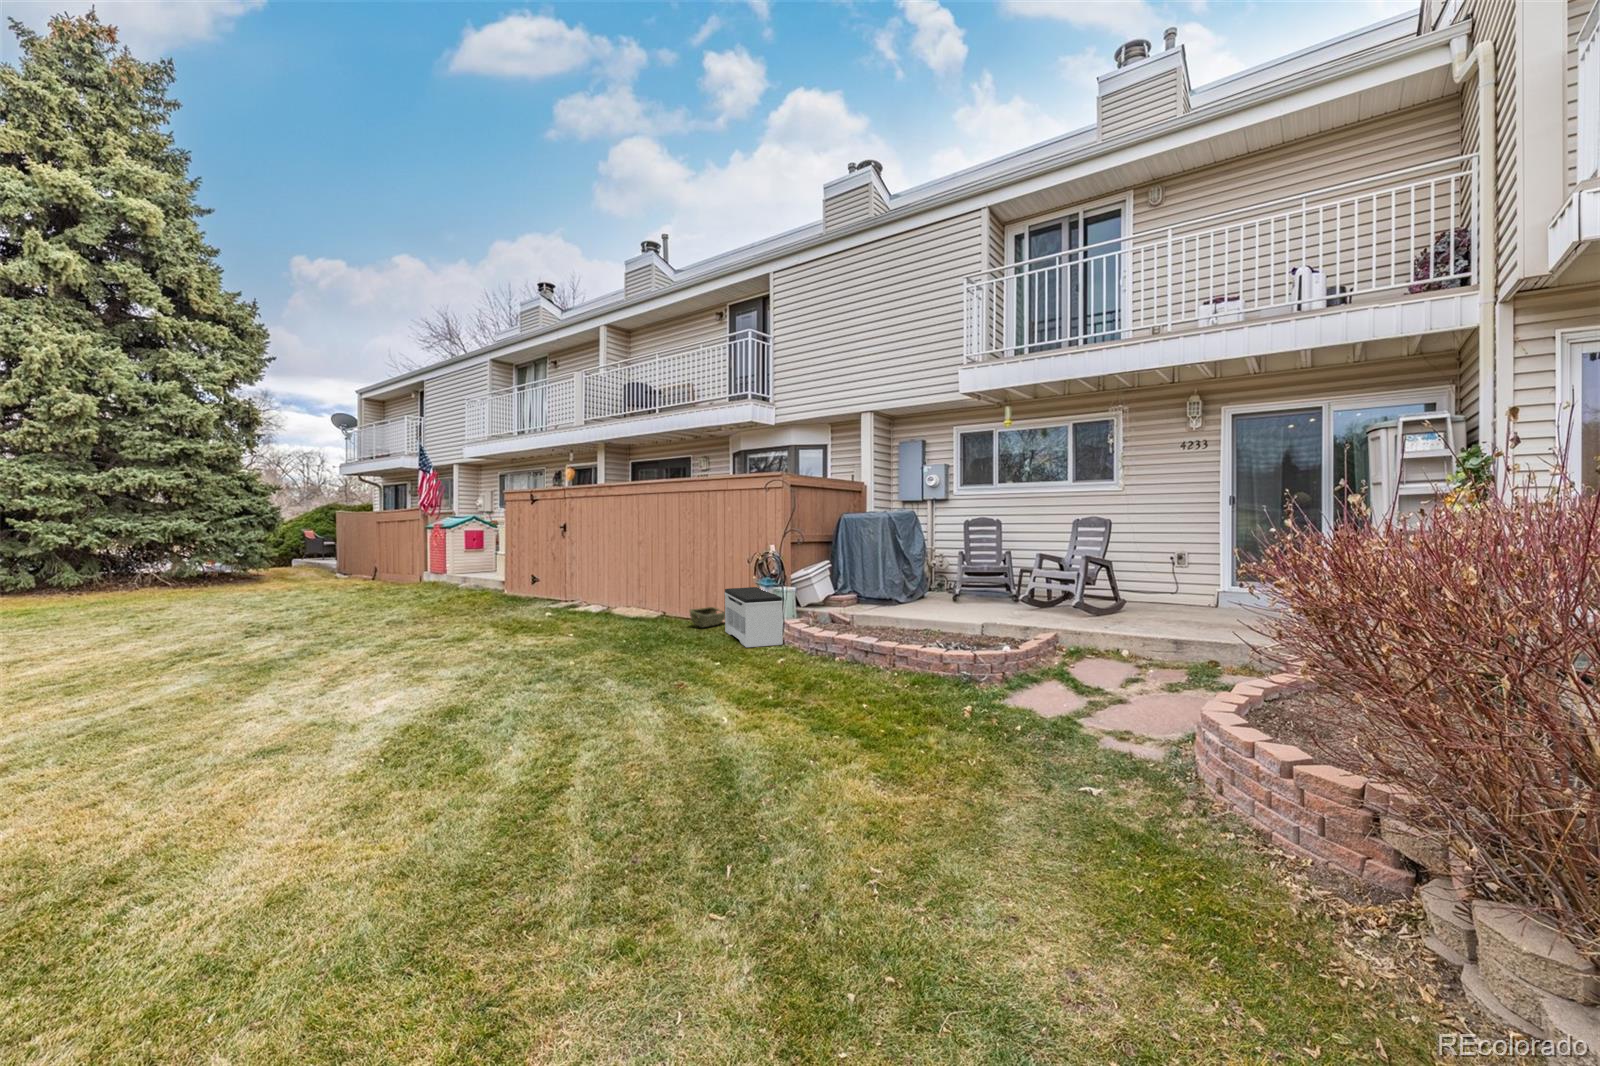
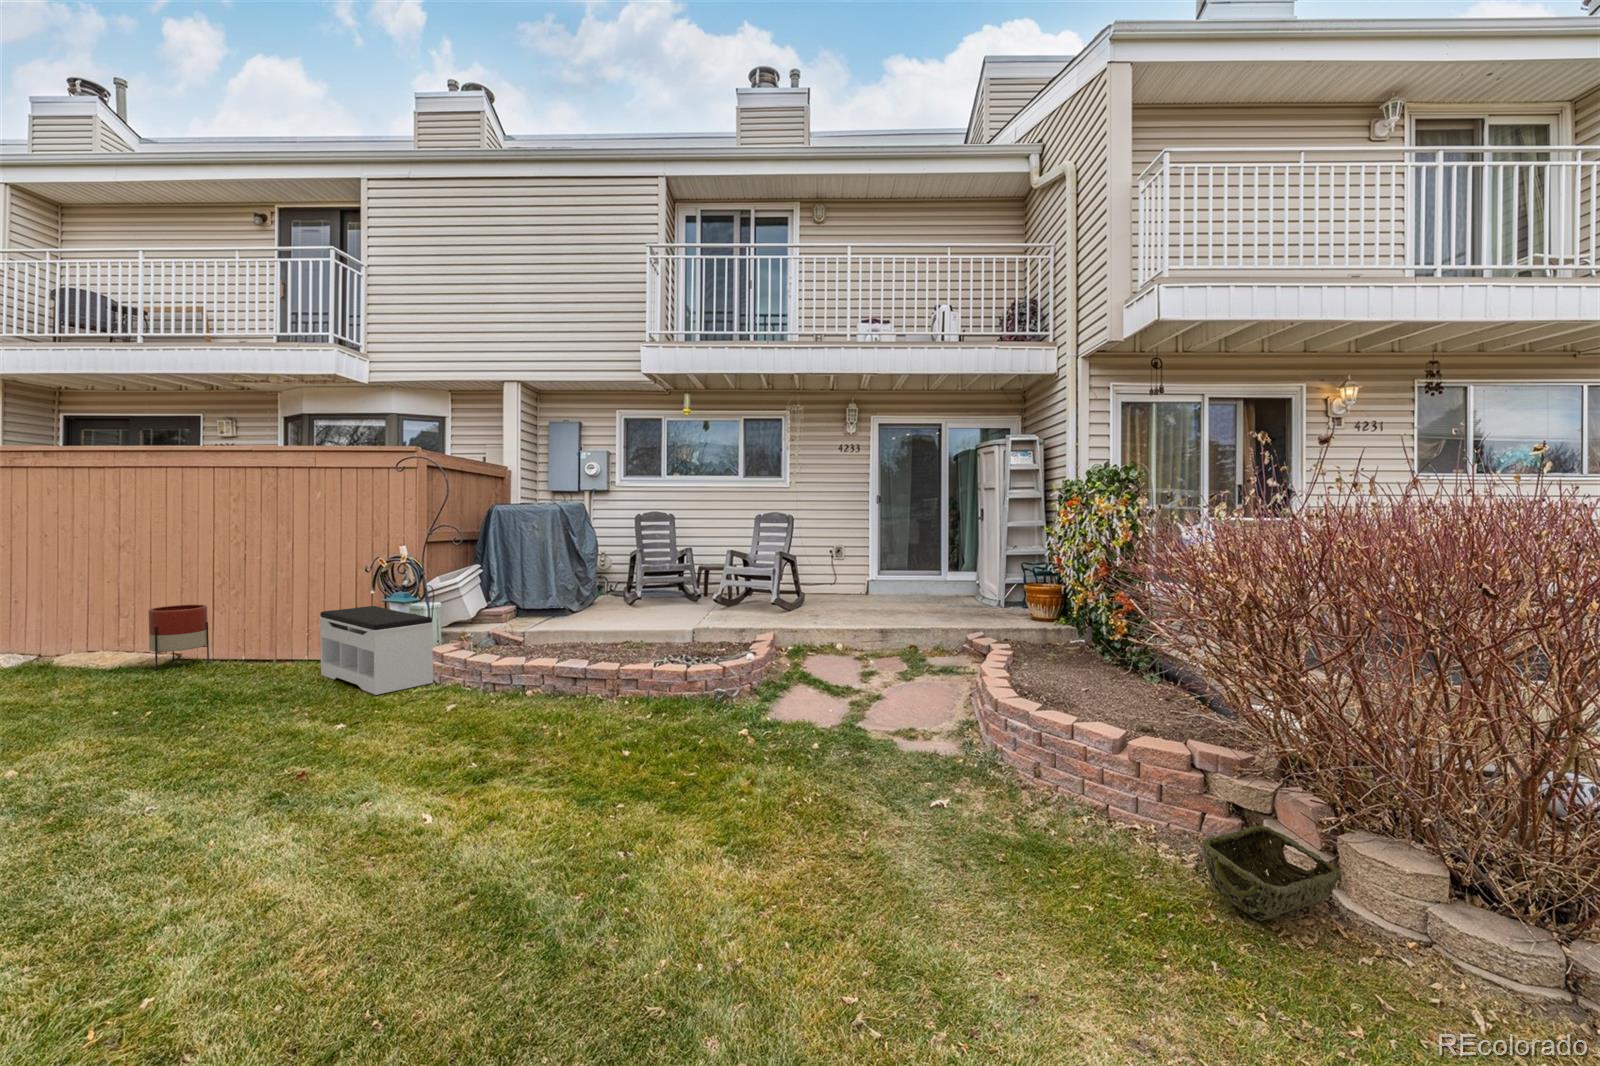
planter: none [649,580,676,619] -> present [149,605,209,670]
woven basket: present [690,607,725,627] -> present [1202,826,1342,921]

